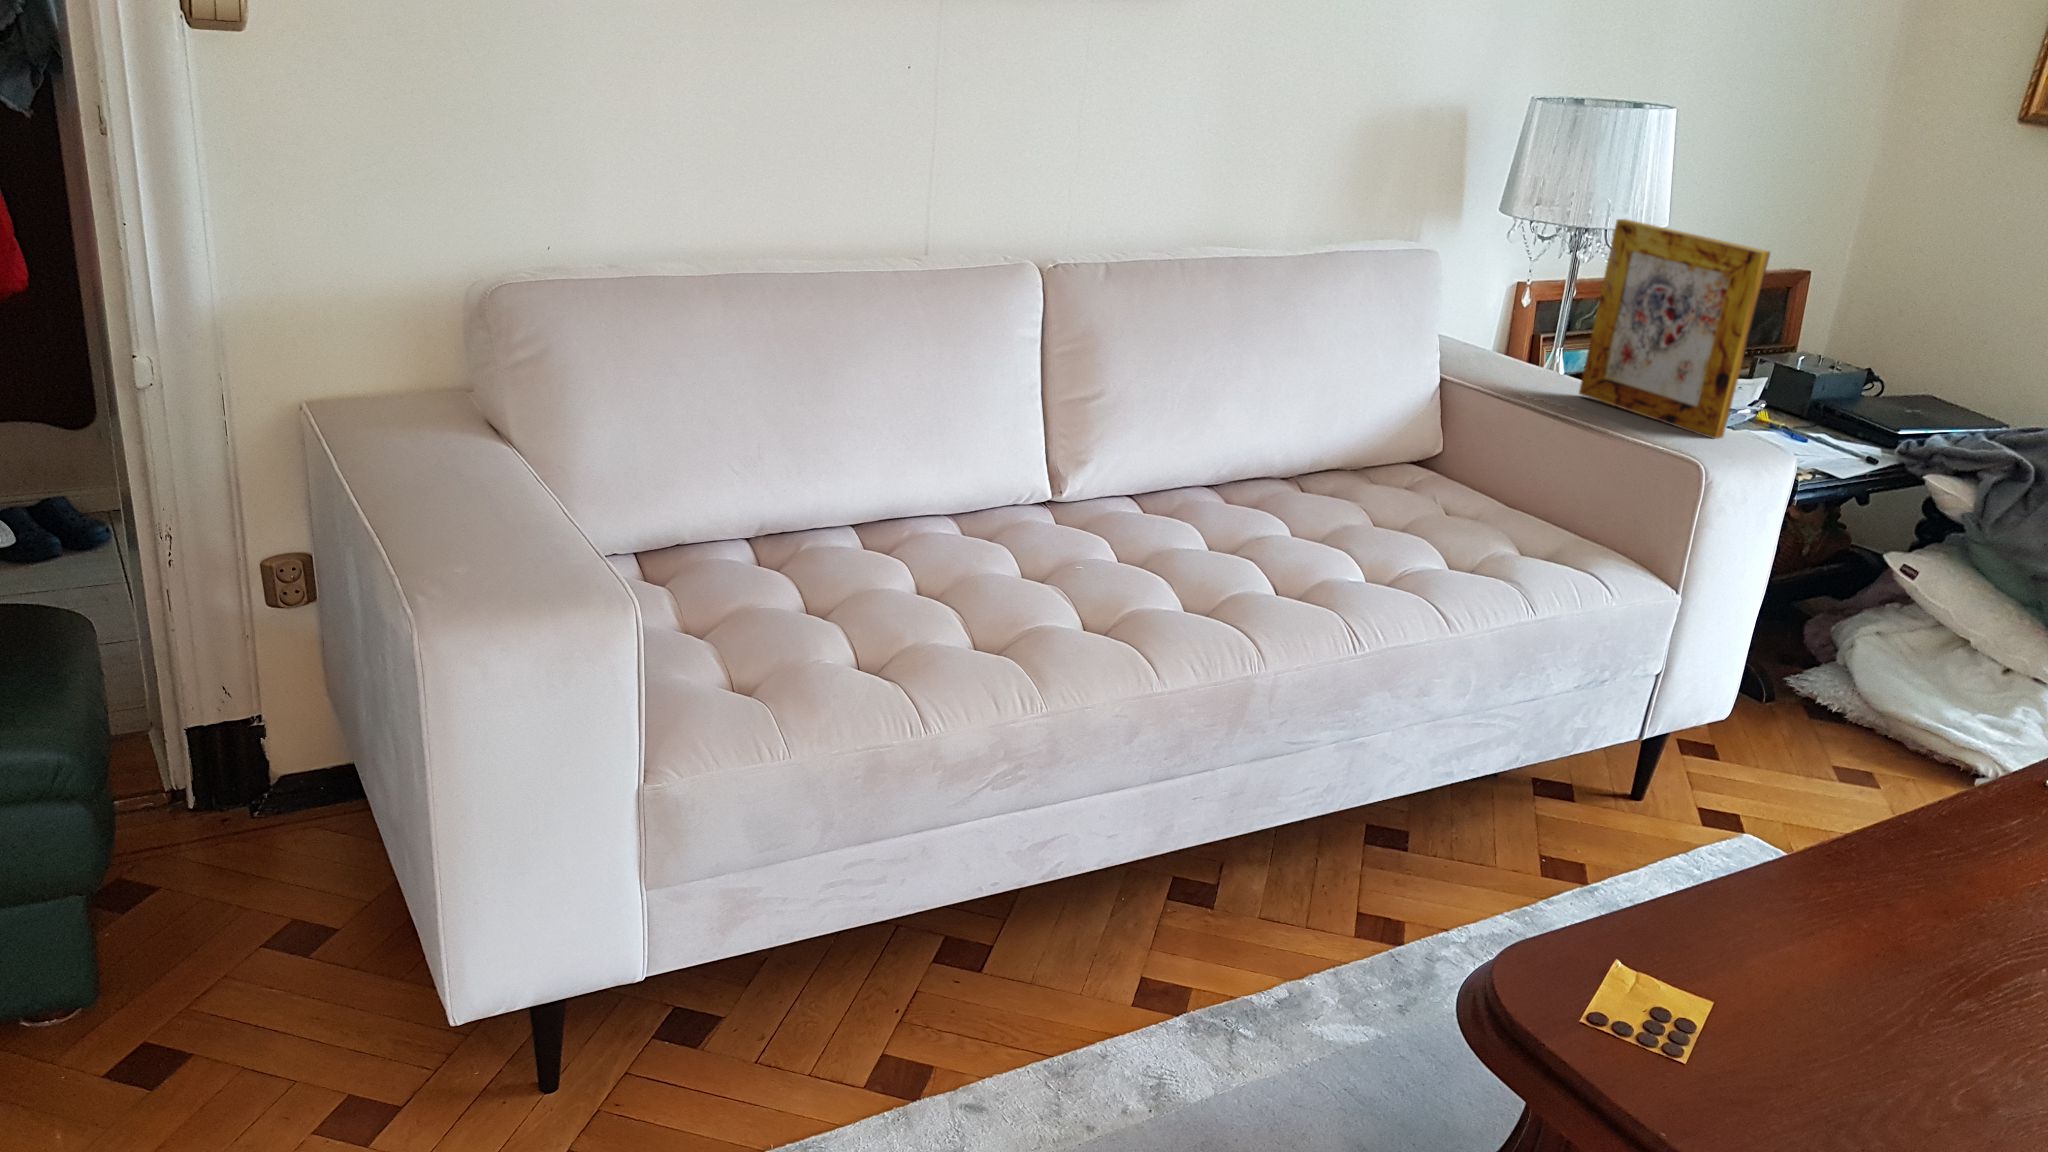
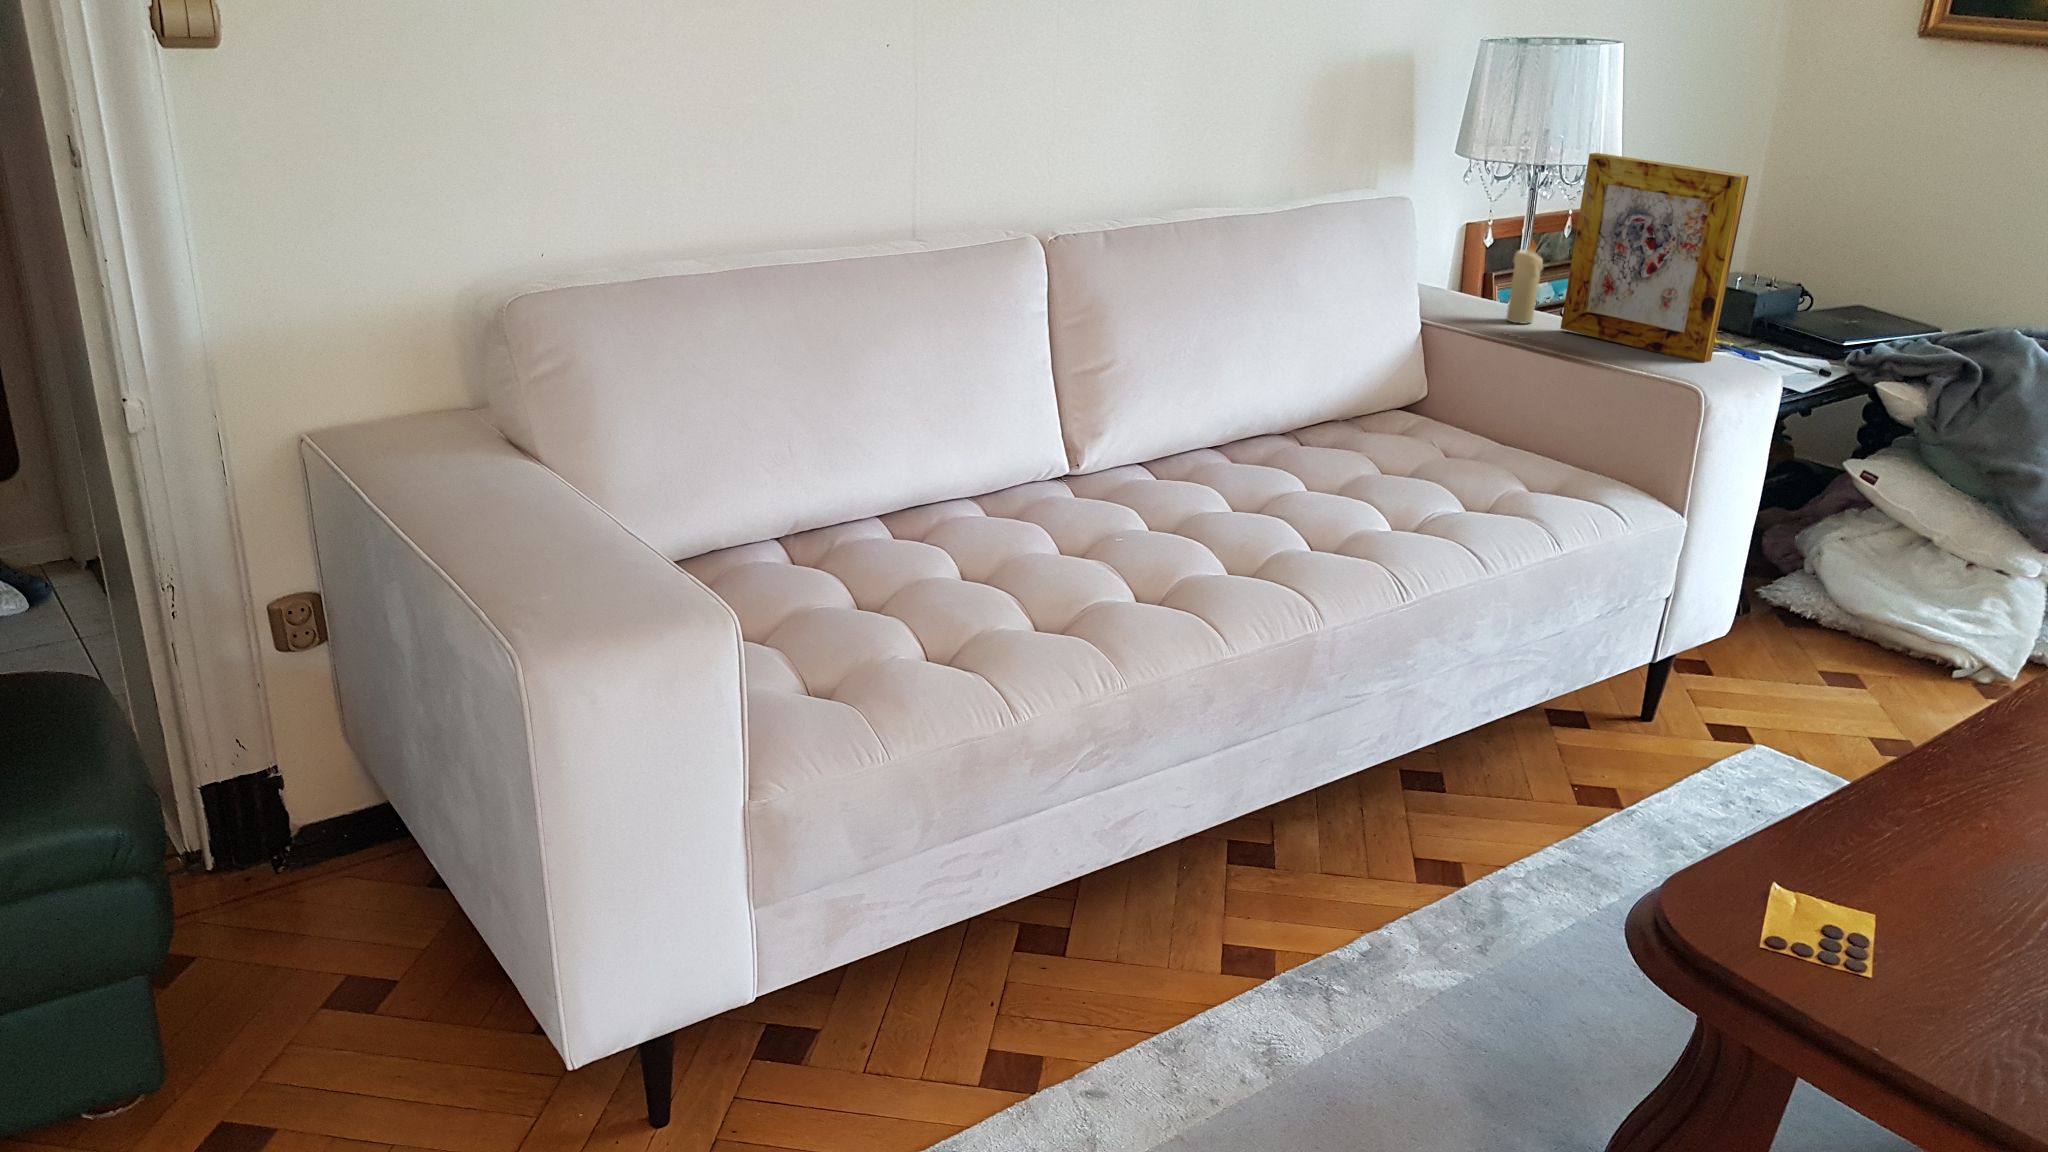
candle: none [1528,299,1567,386] -> present [1507,240,1543,323]

